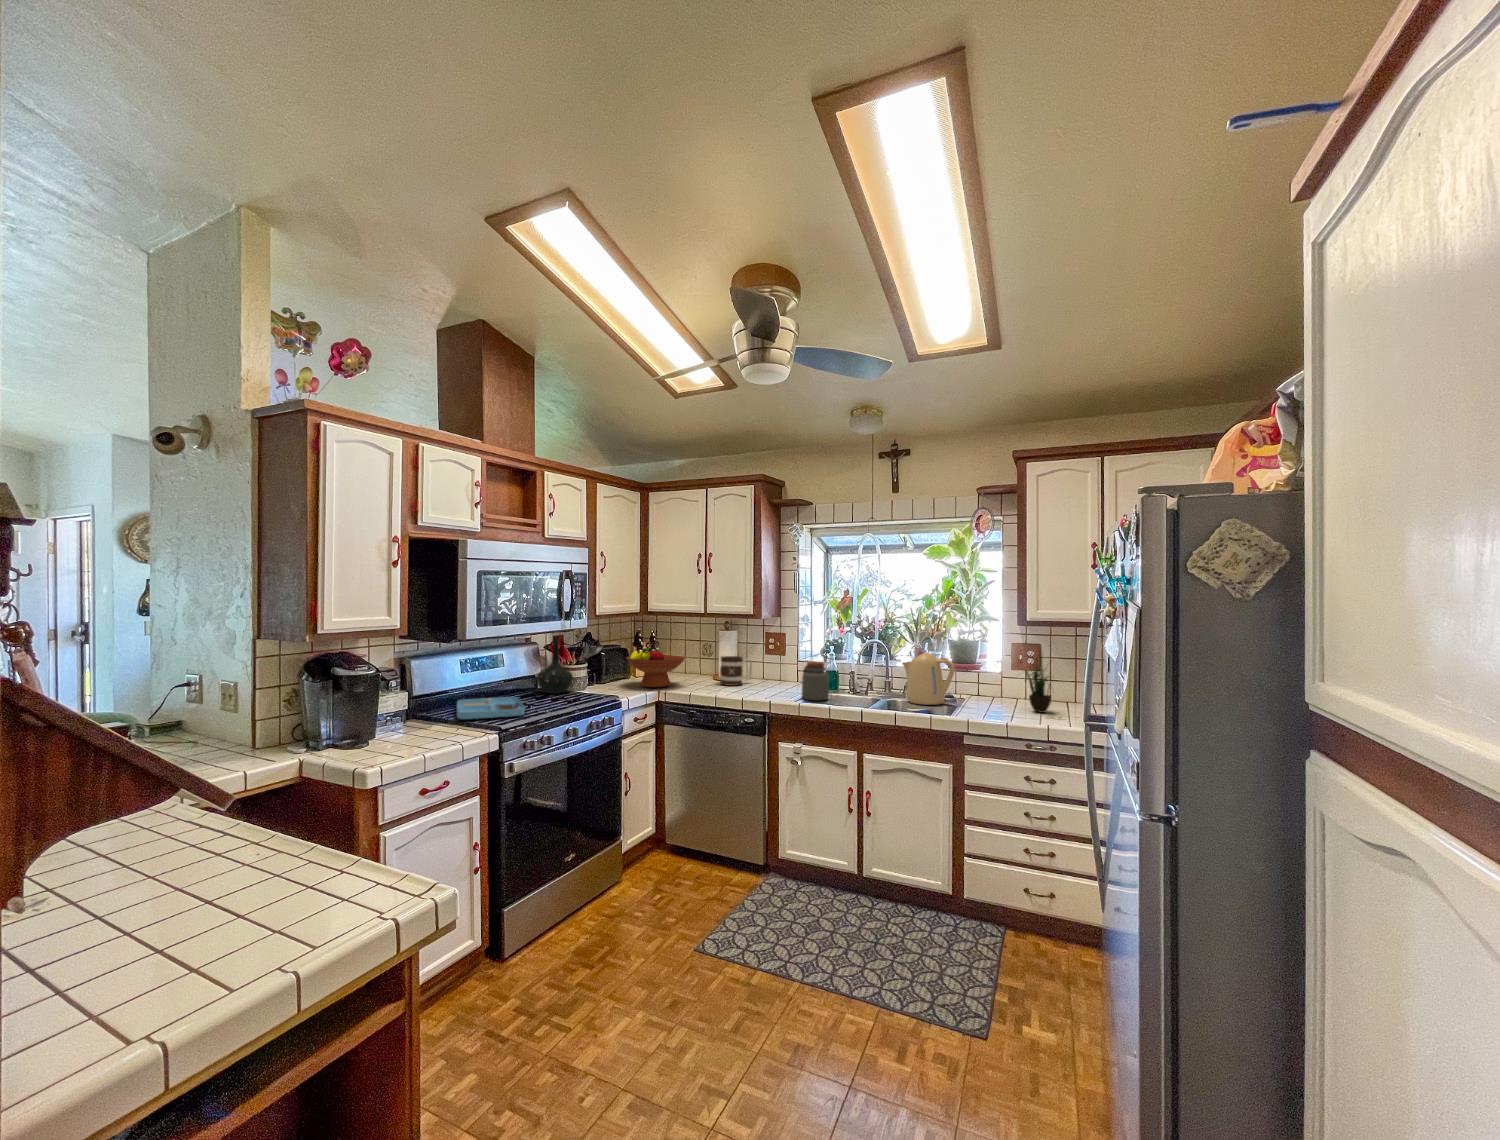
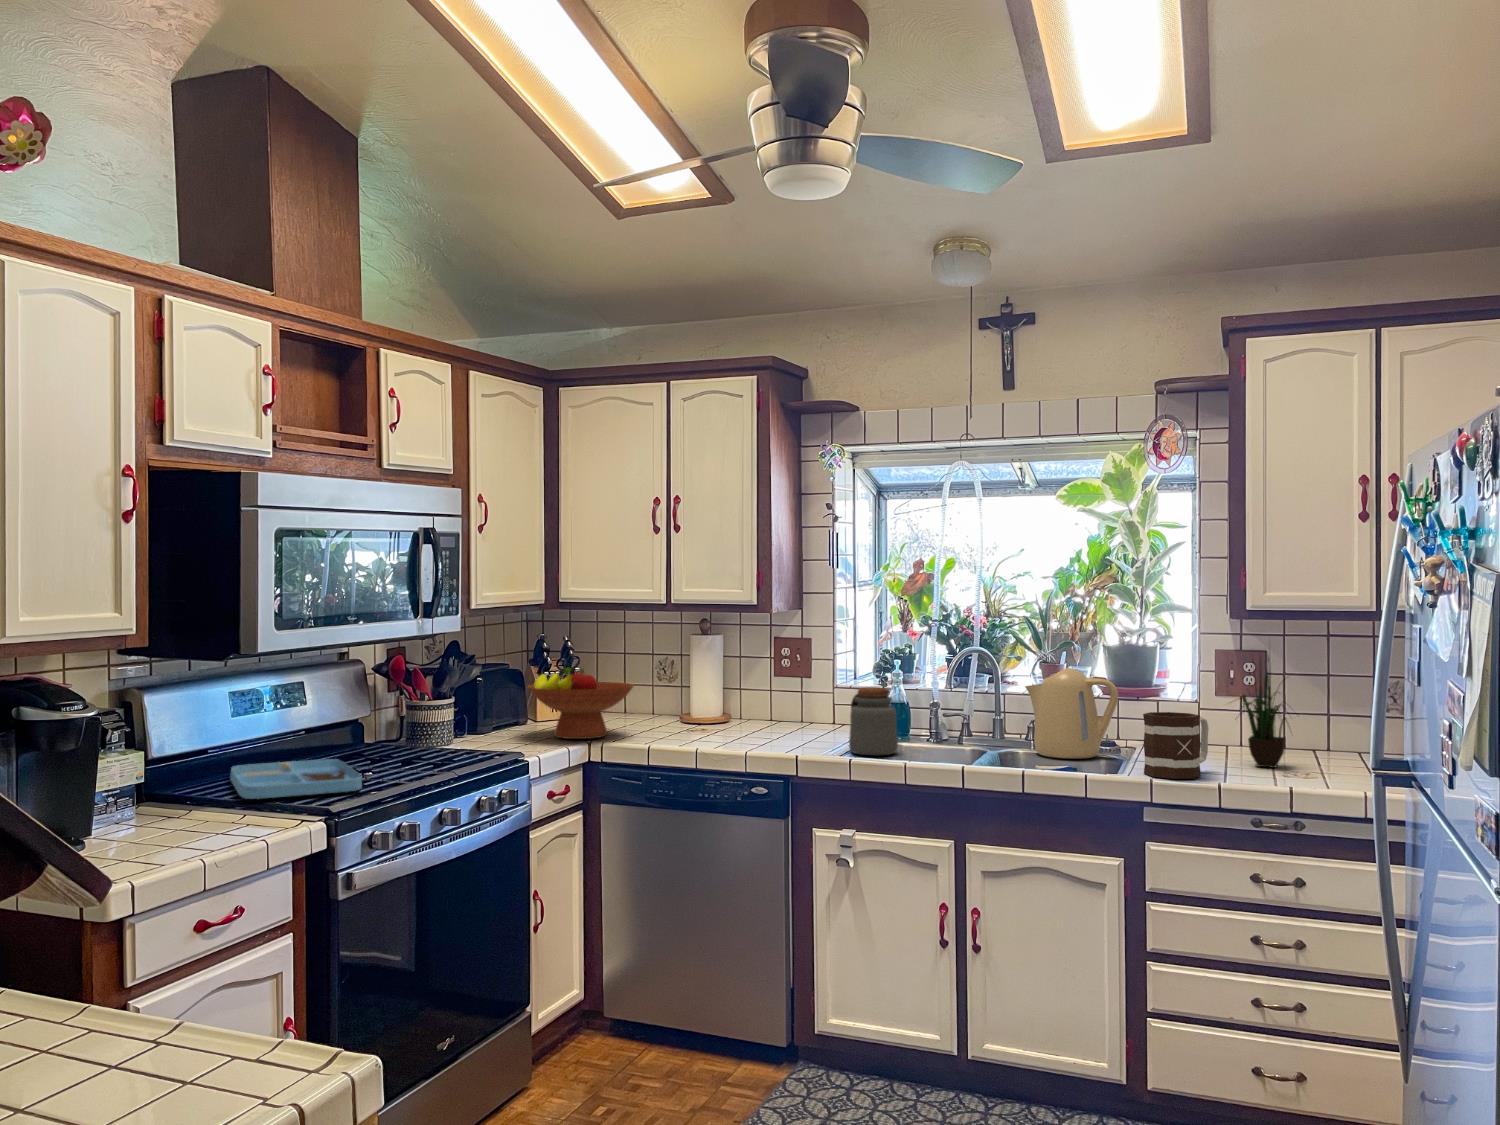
bottle: present [537,636,573,694] -> none [367,649,434,753]
mug: present [720,656,752,686] -> present [1143,712,1209,779]

